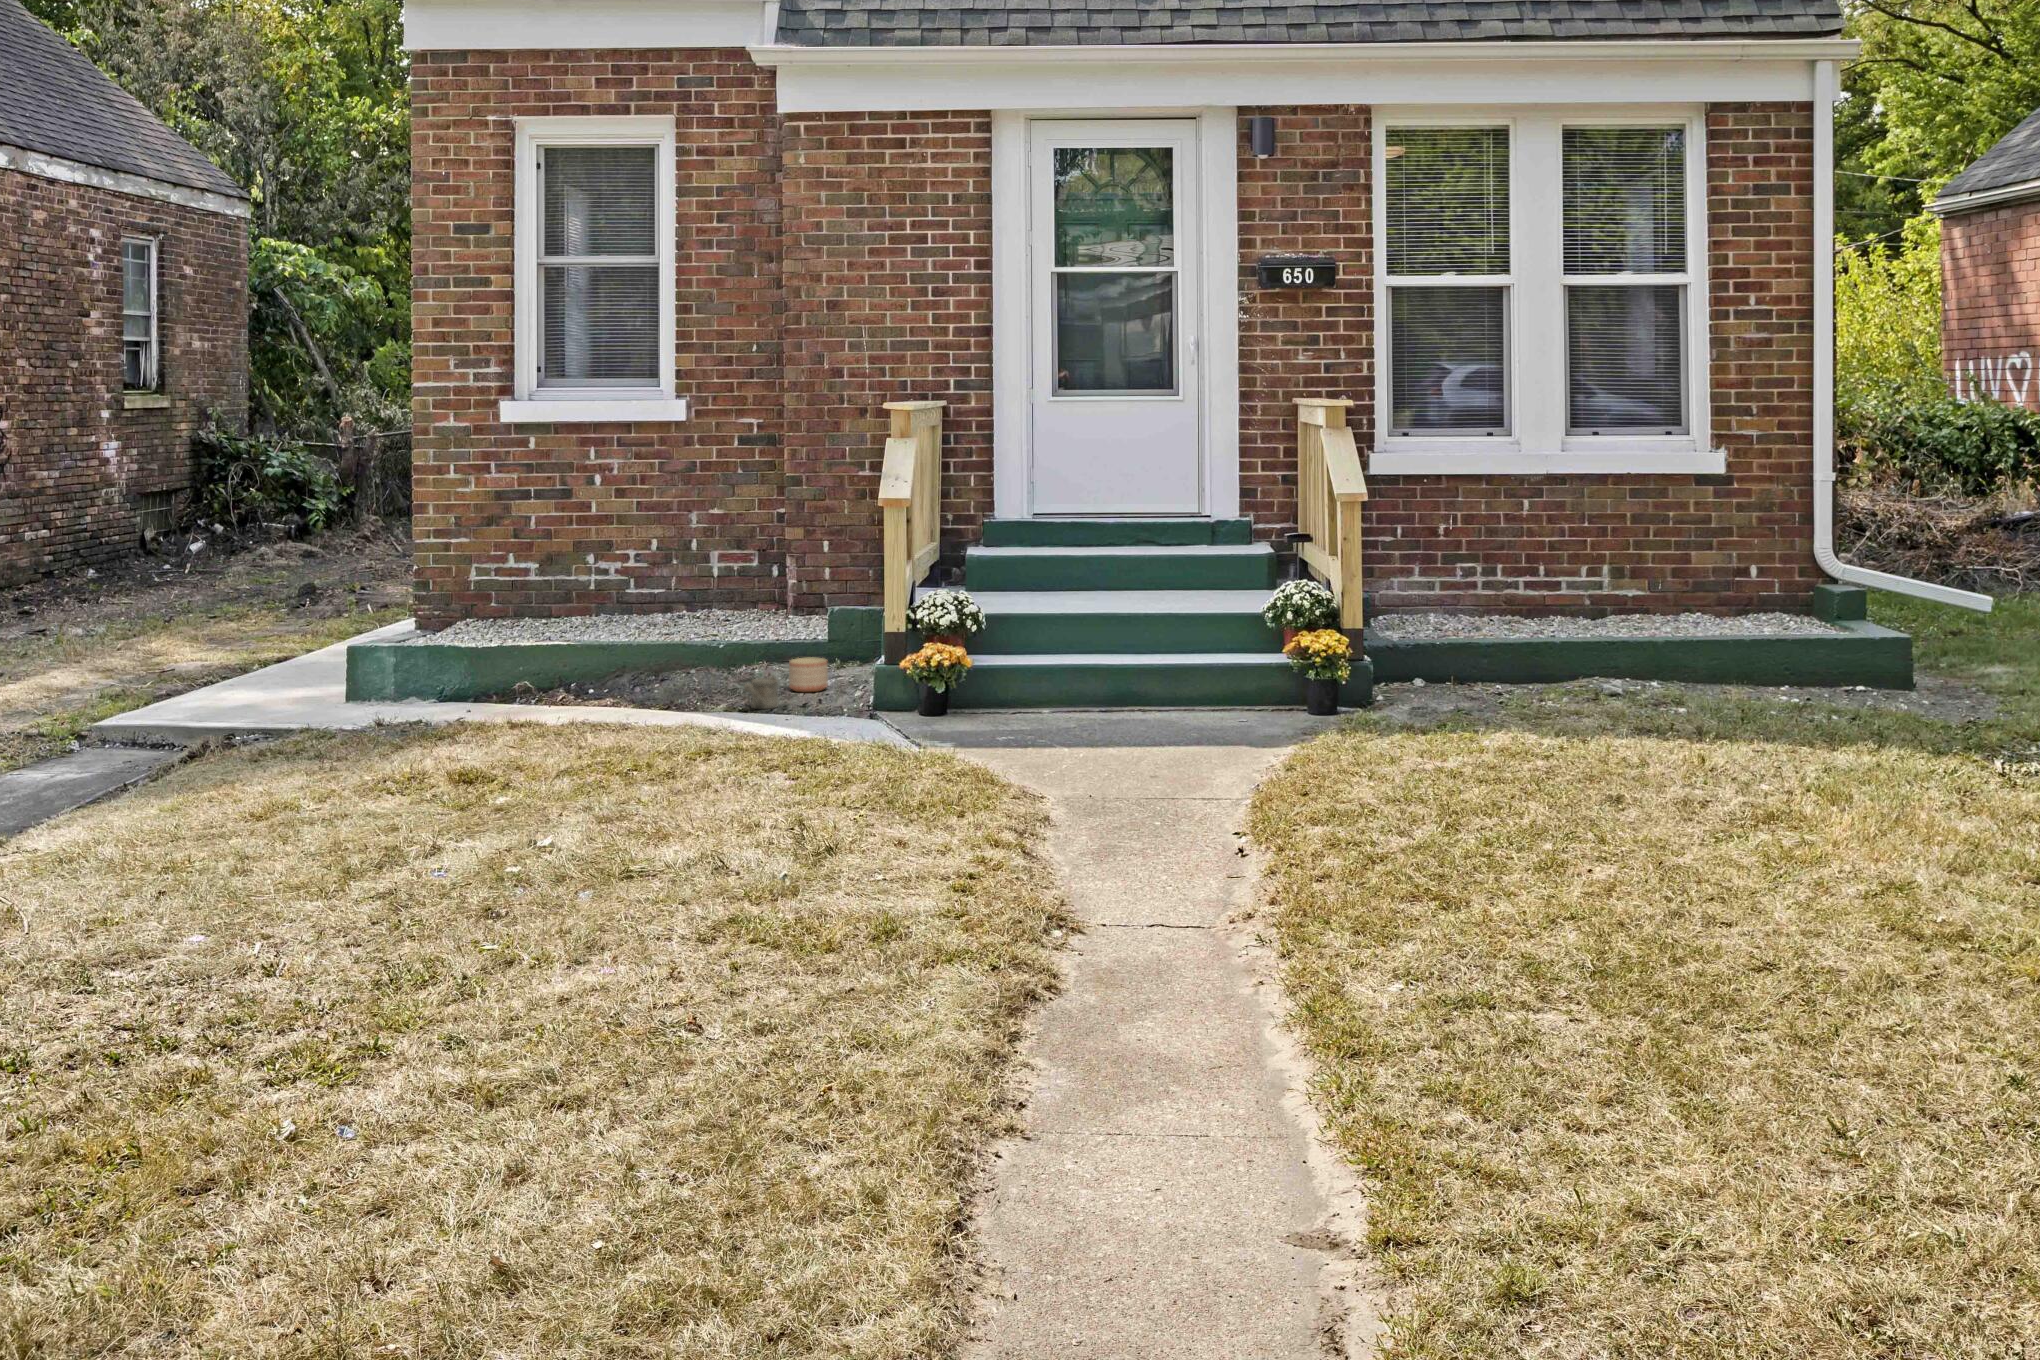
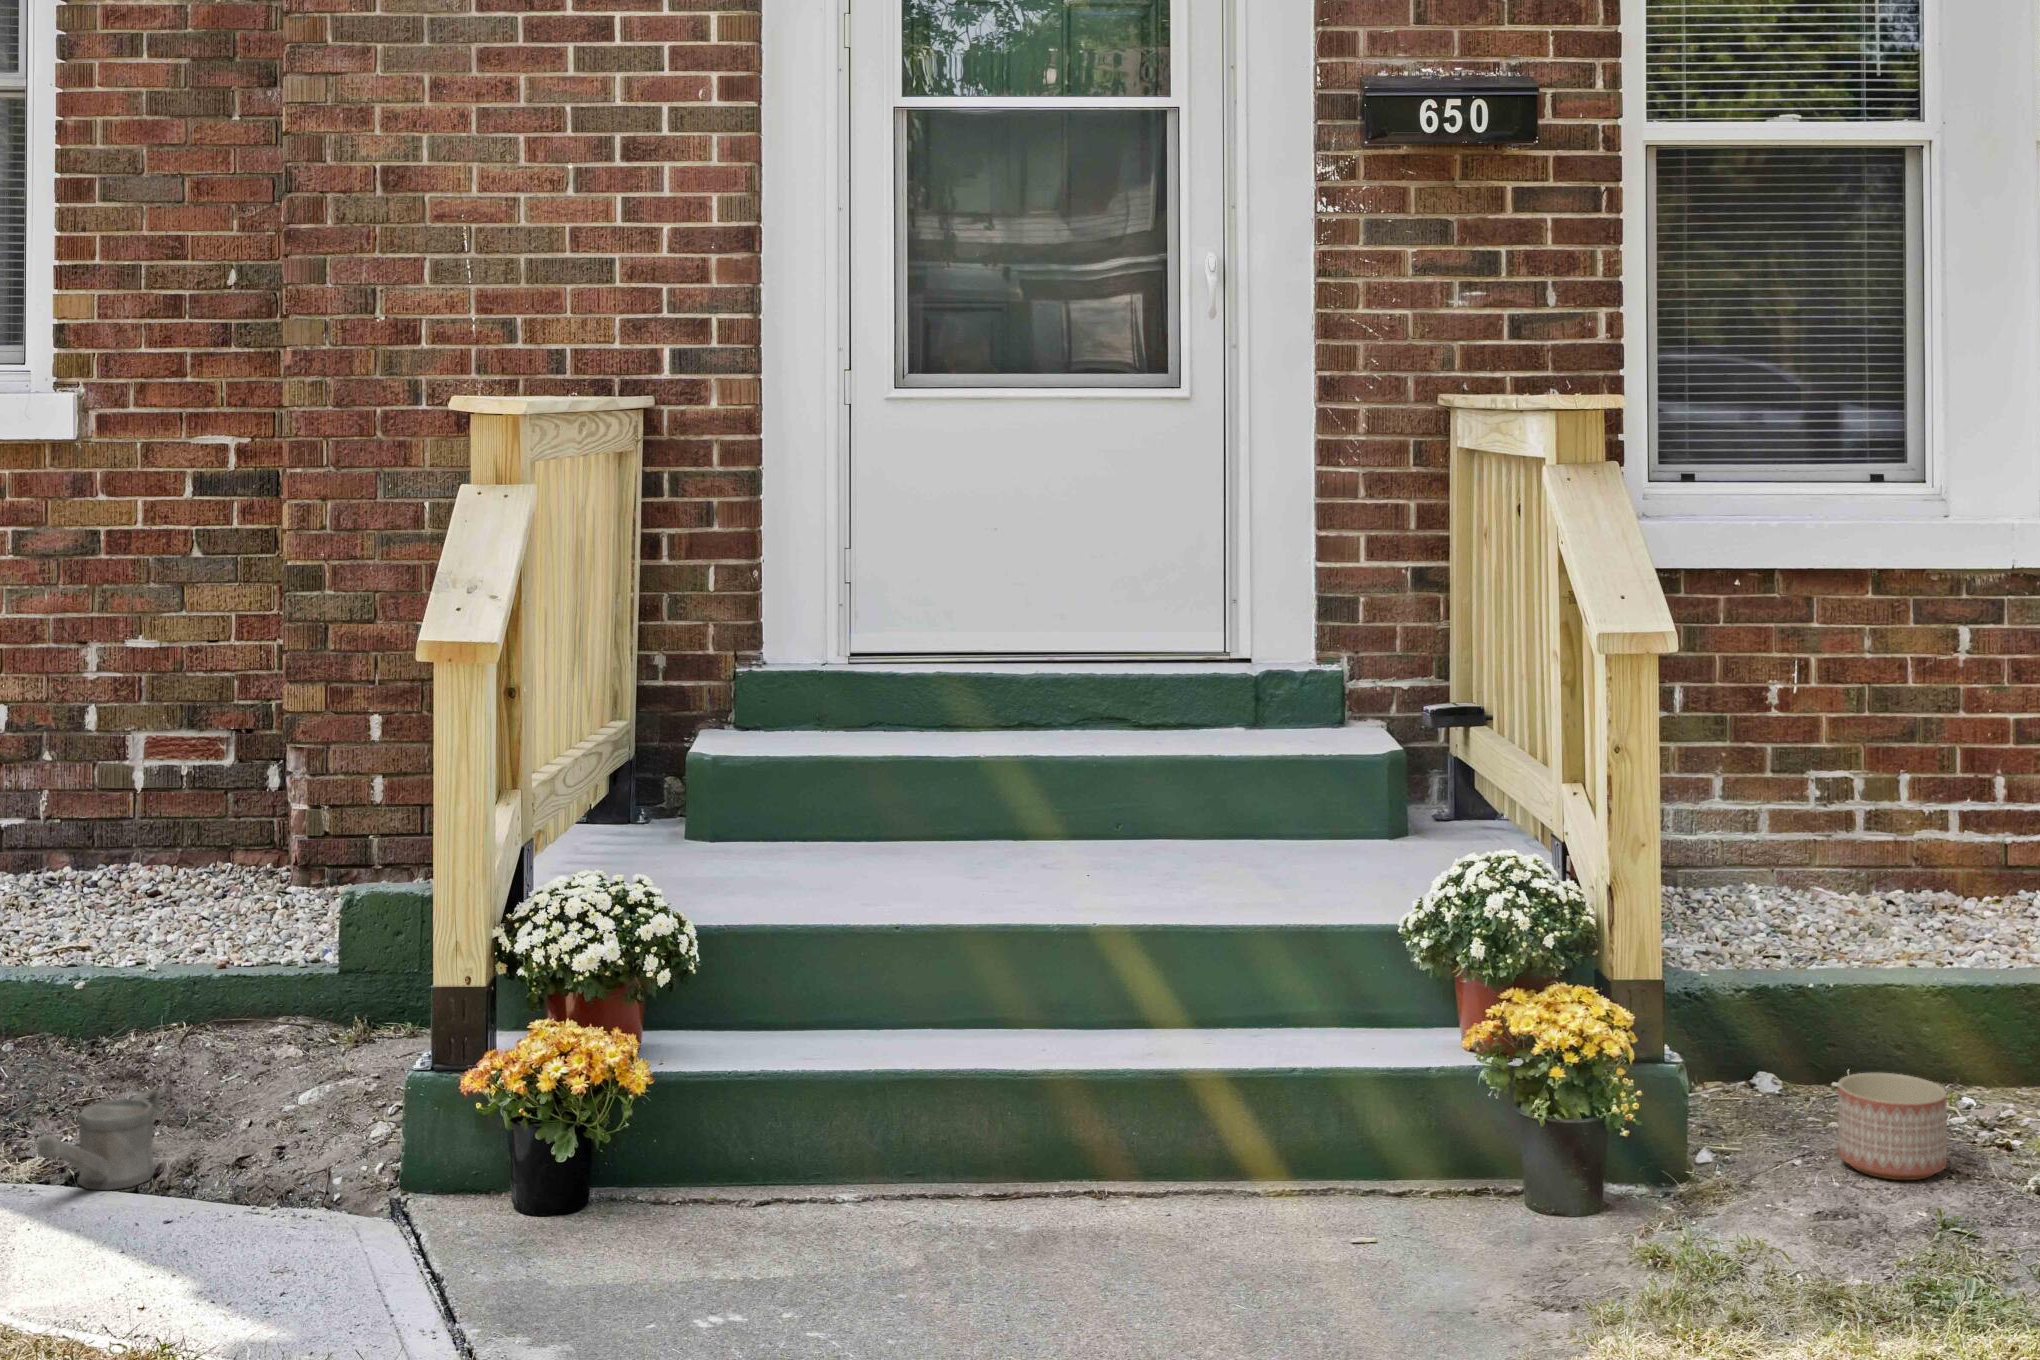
planter: present [789,657,828,692] -> present [1838,1073,1947,1180]

